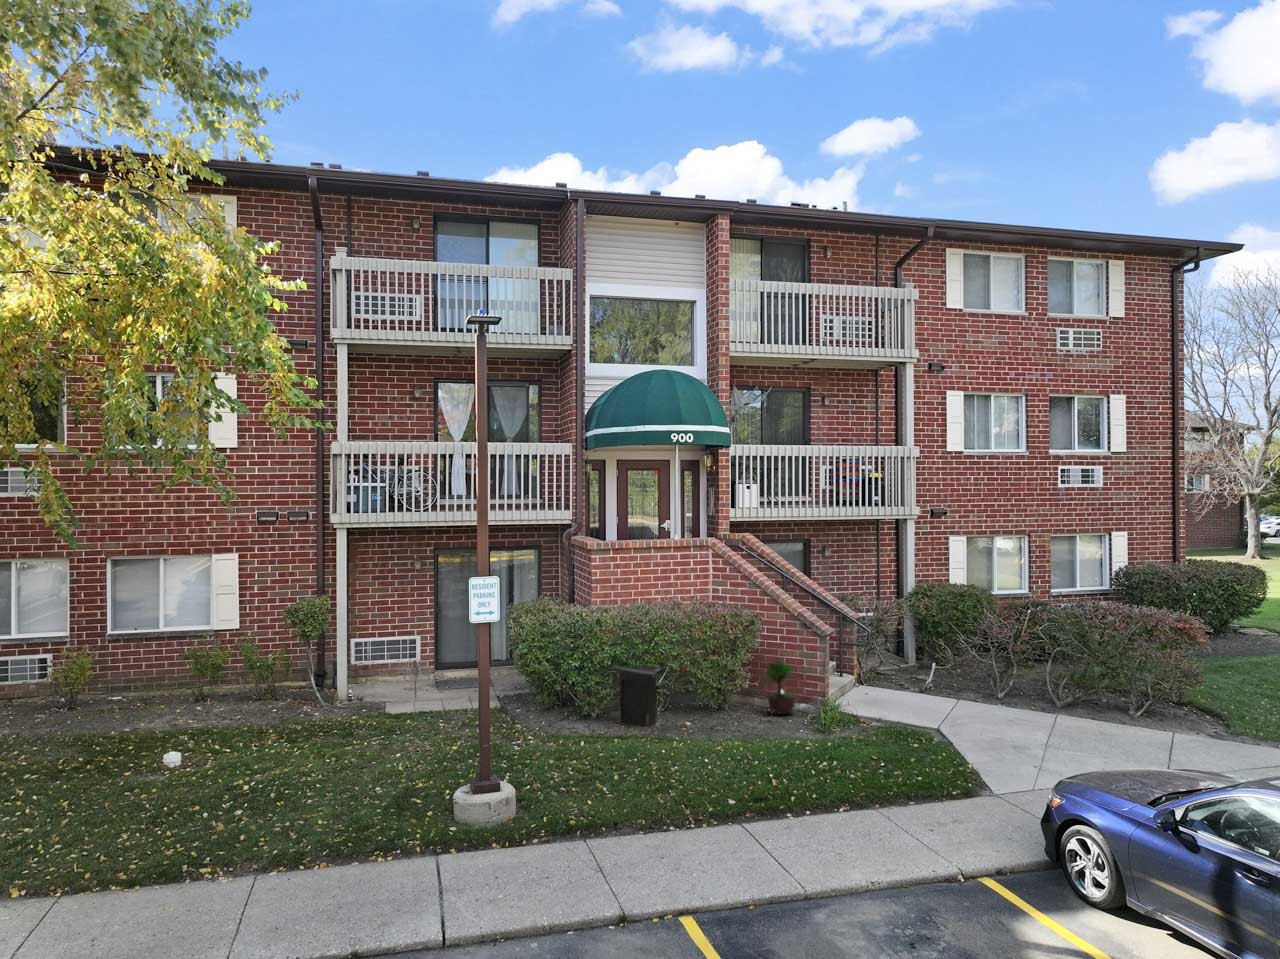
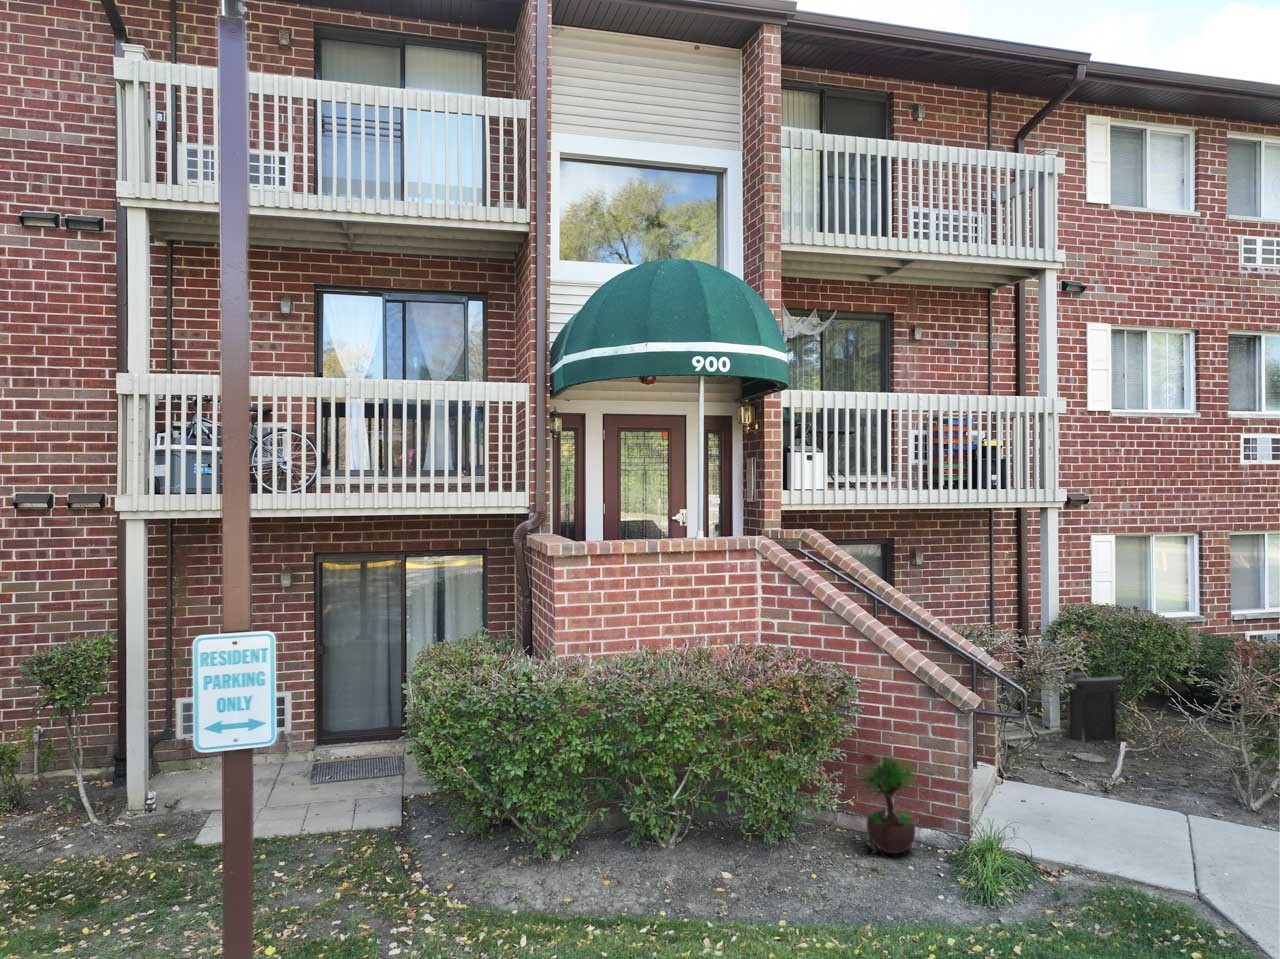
trash can: present [613,665,663,727] -> present [1068,672,1123,742]

